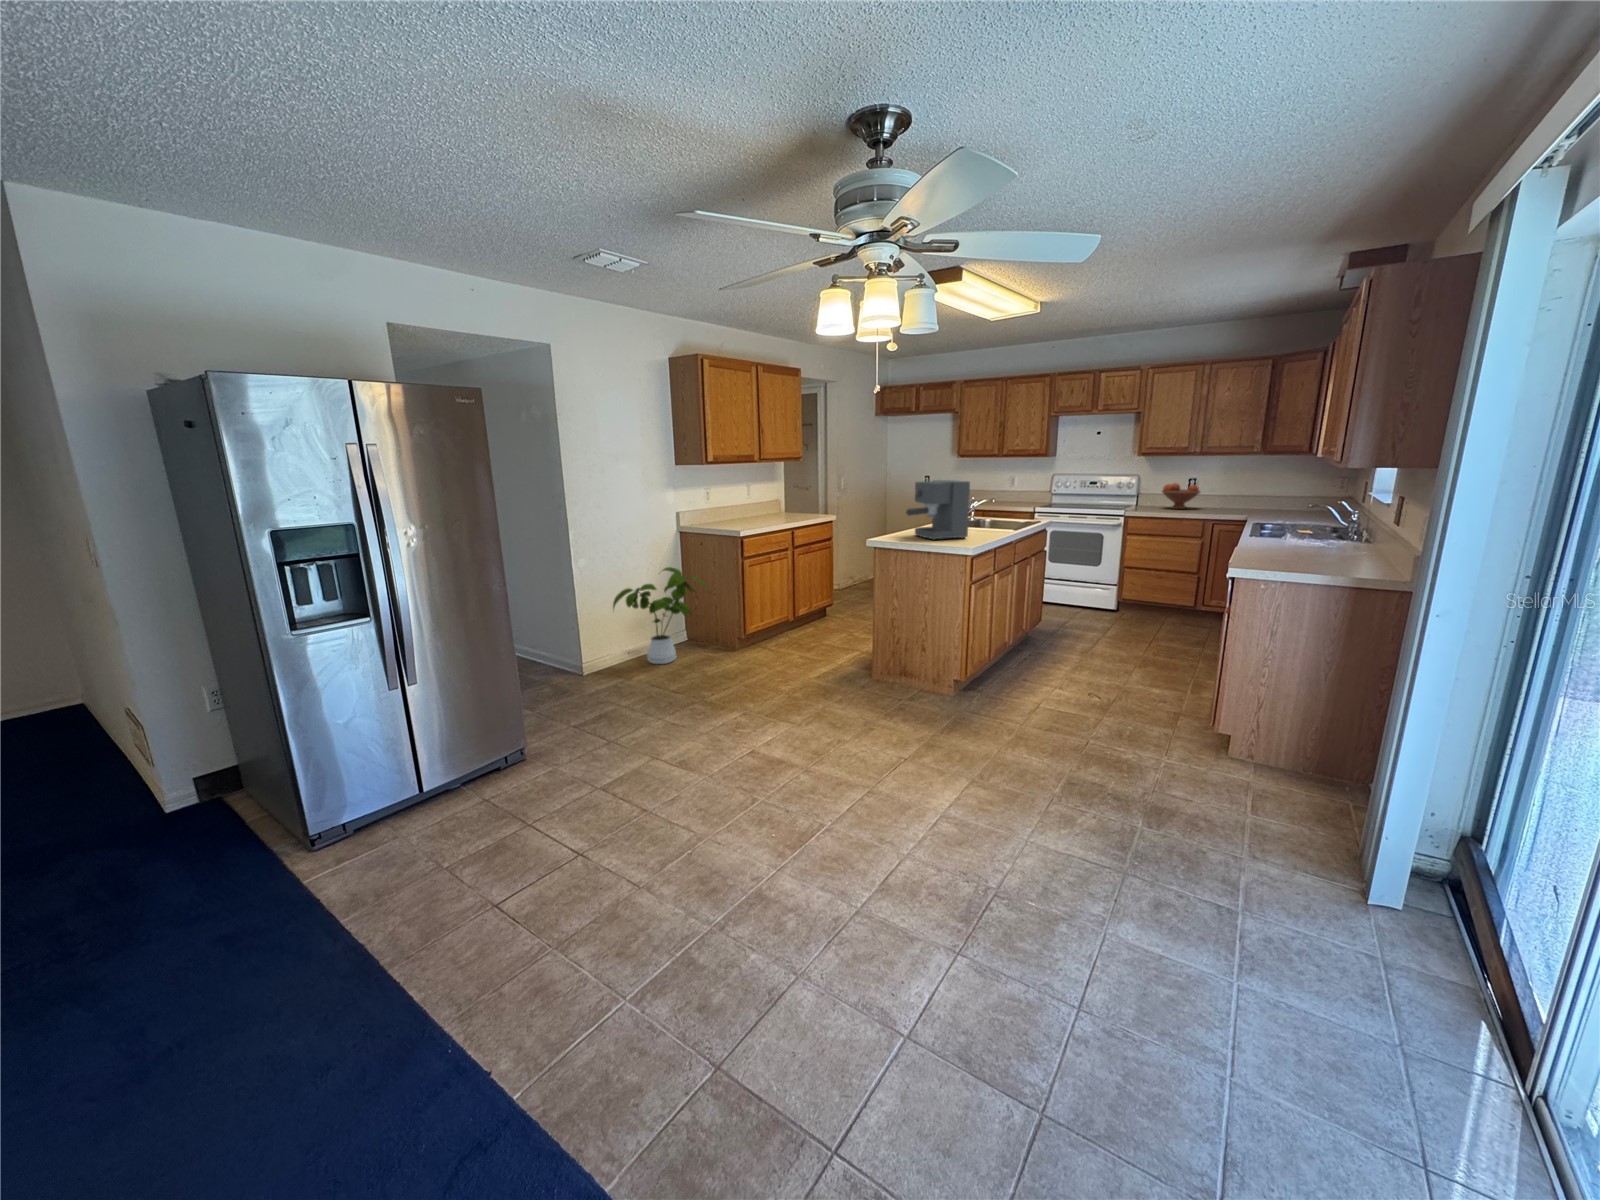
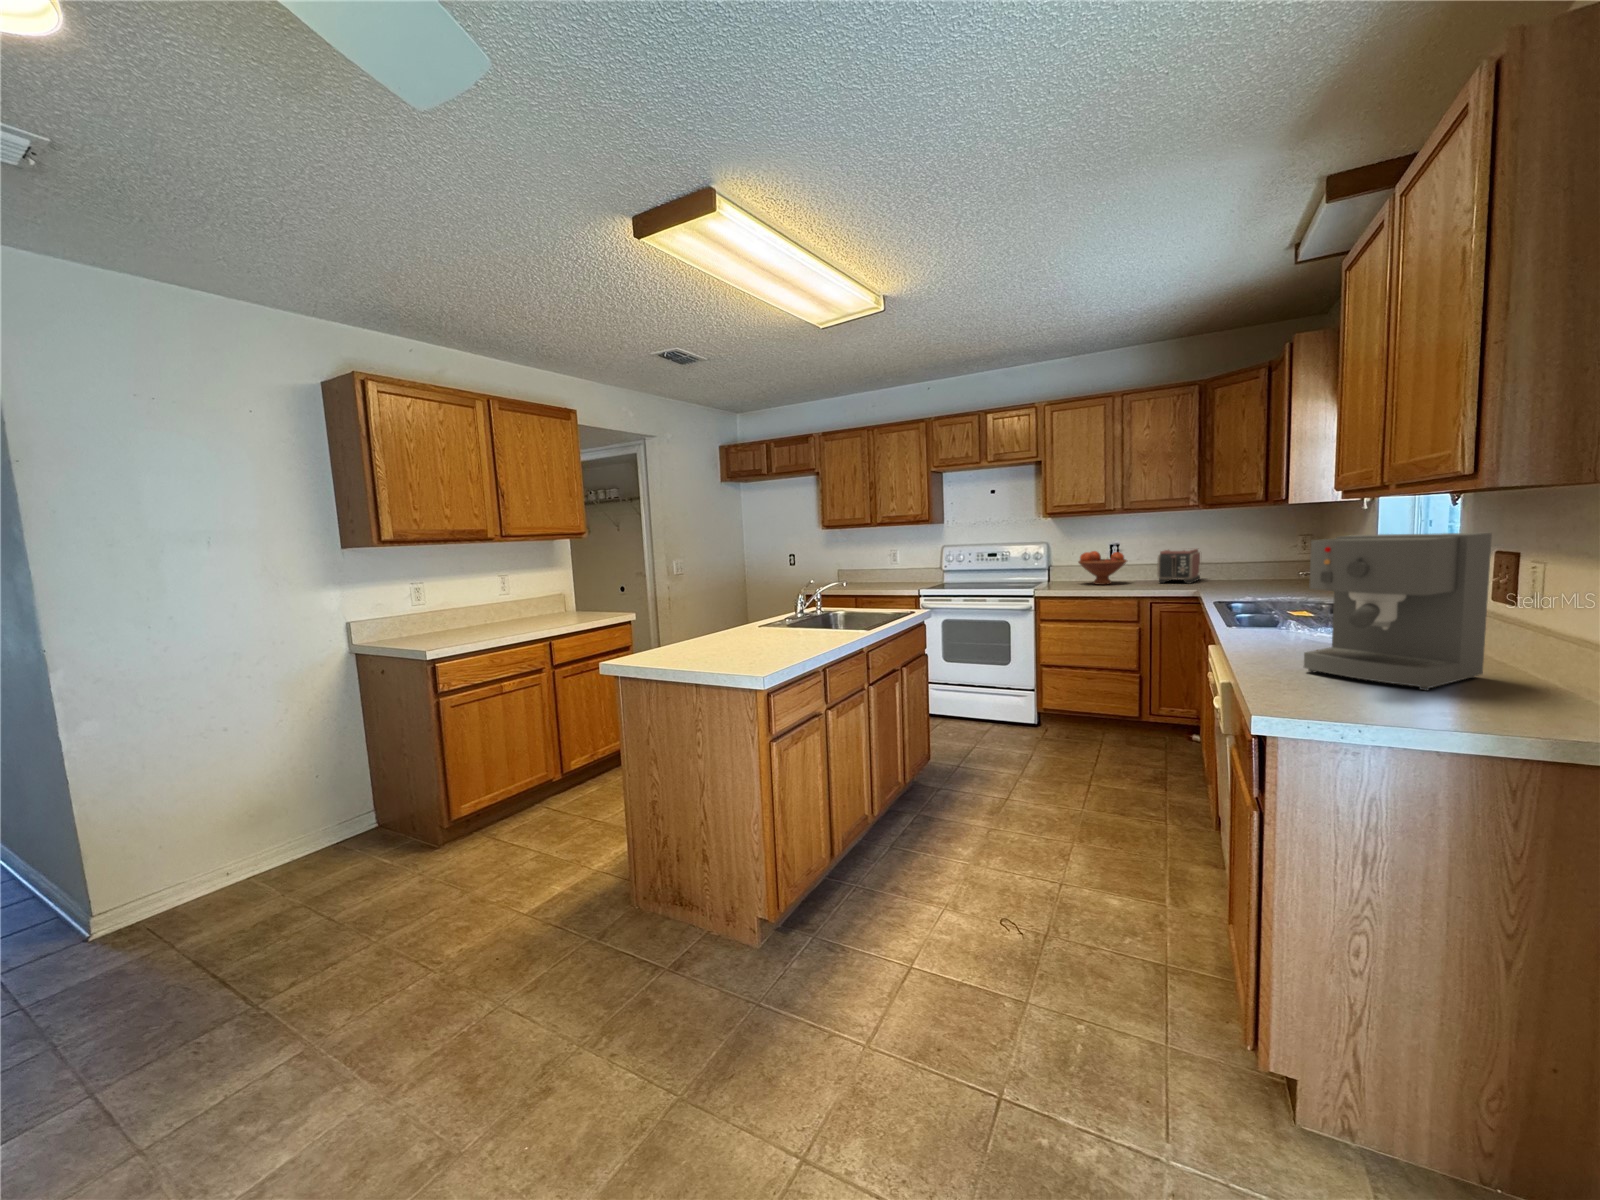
coffee maker: present [906,480,970,540] -> present [1304,533,1492,690]
toaster: none [1223,484,1261,511] -> present [1157,549,1200,584]
house plant: present [613,567,707,664] -> none [154,722,353,897]

